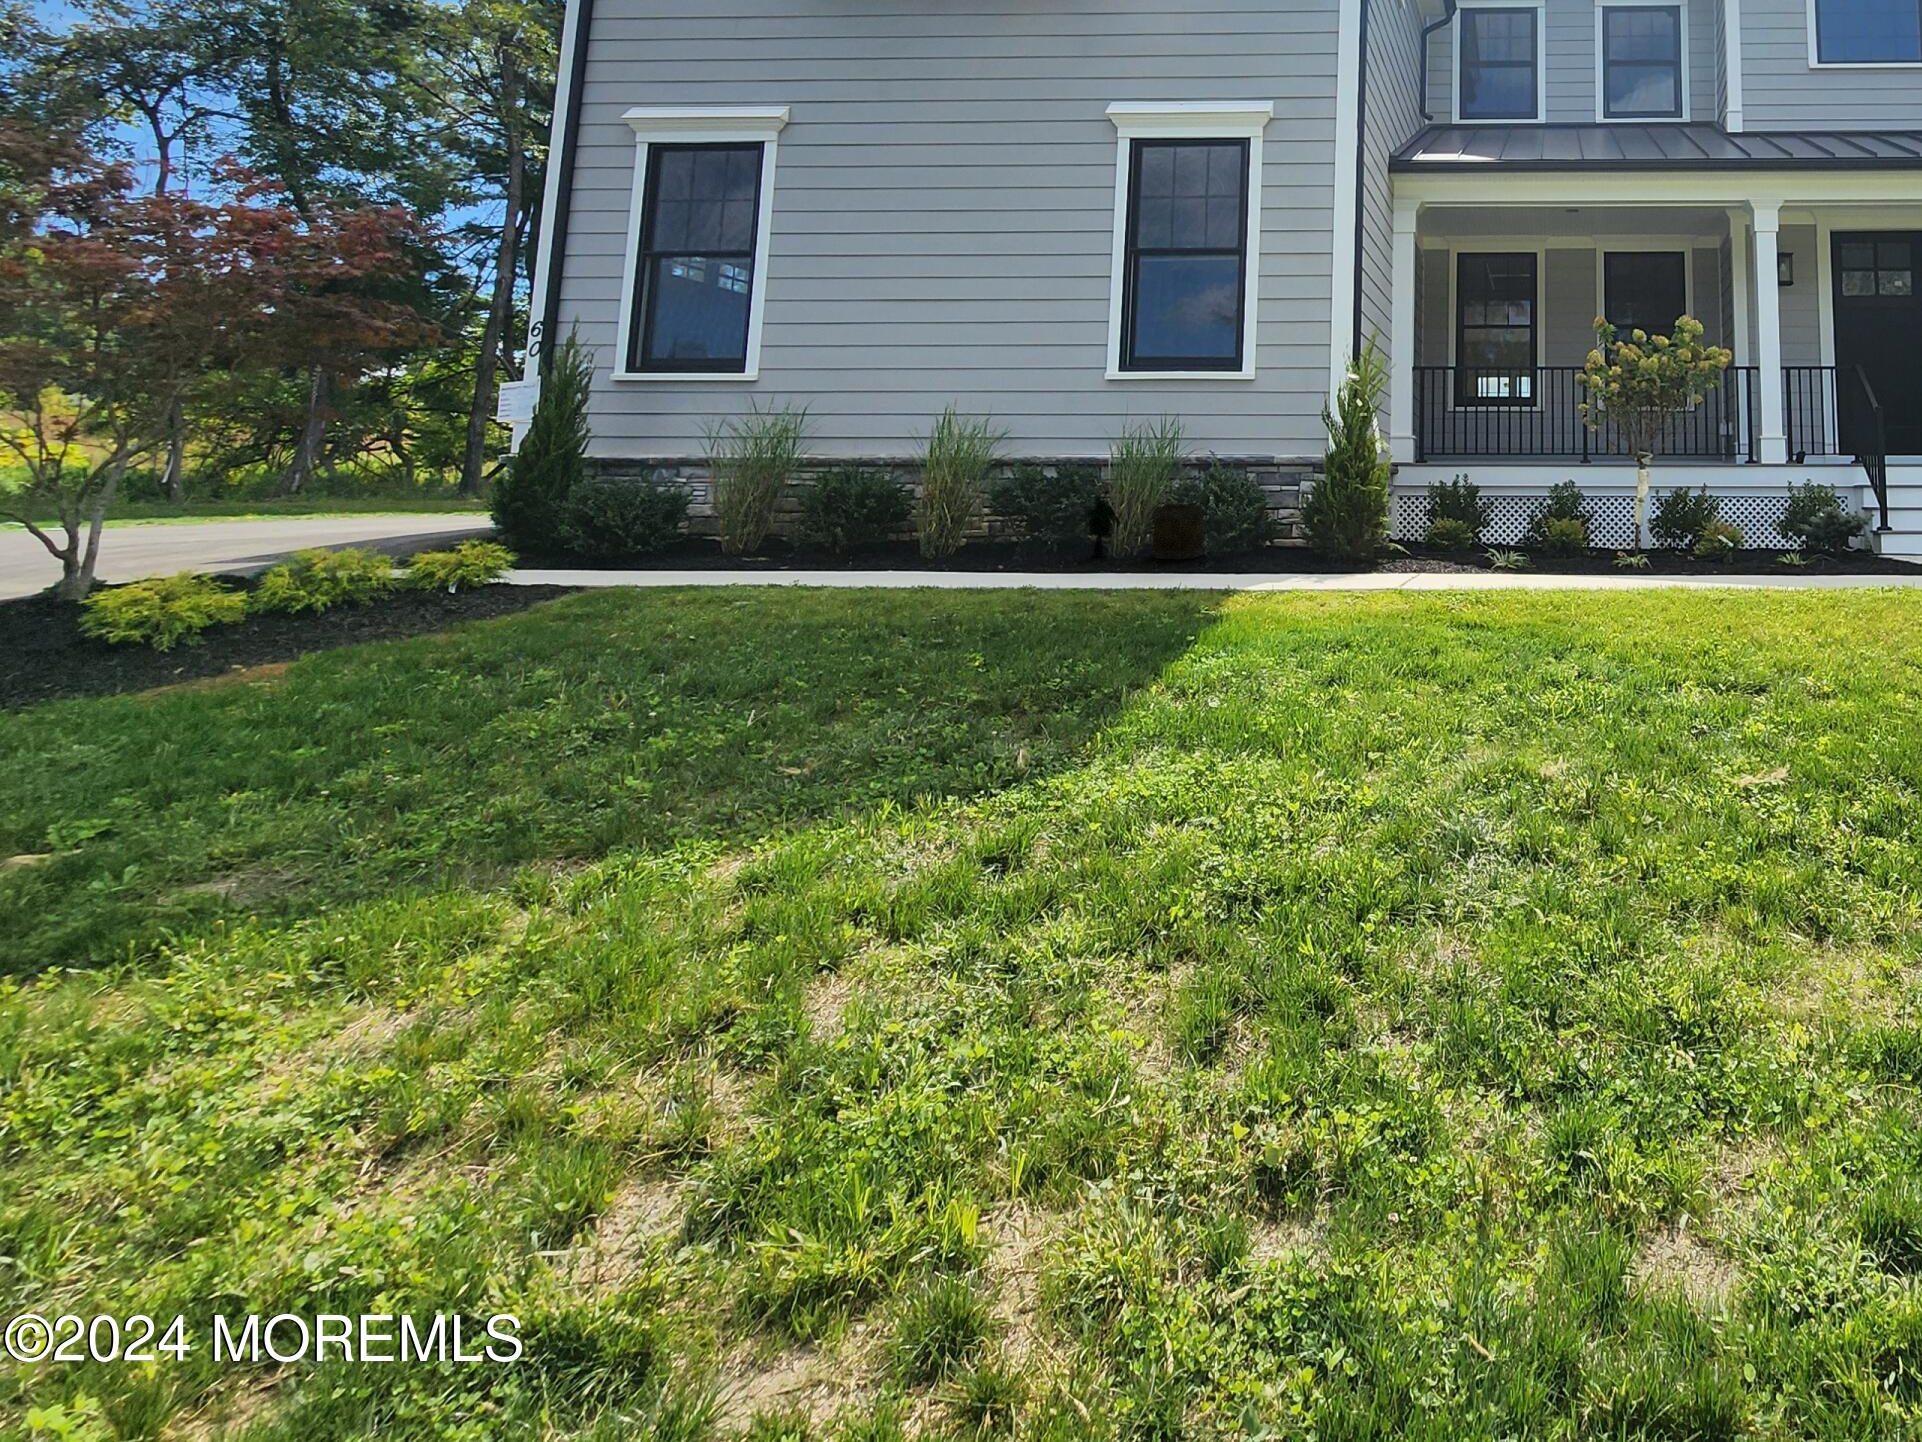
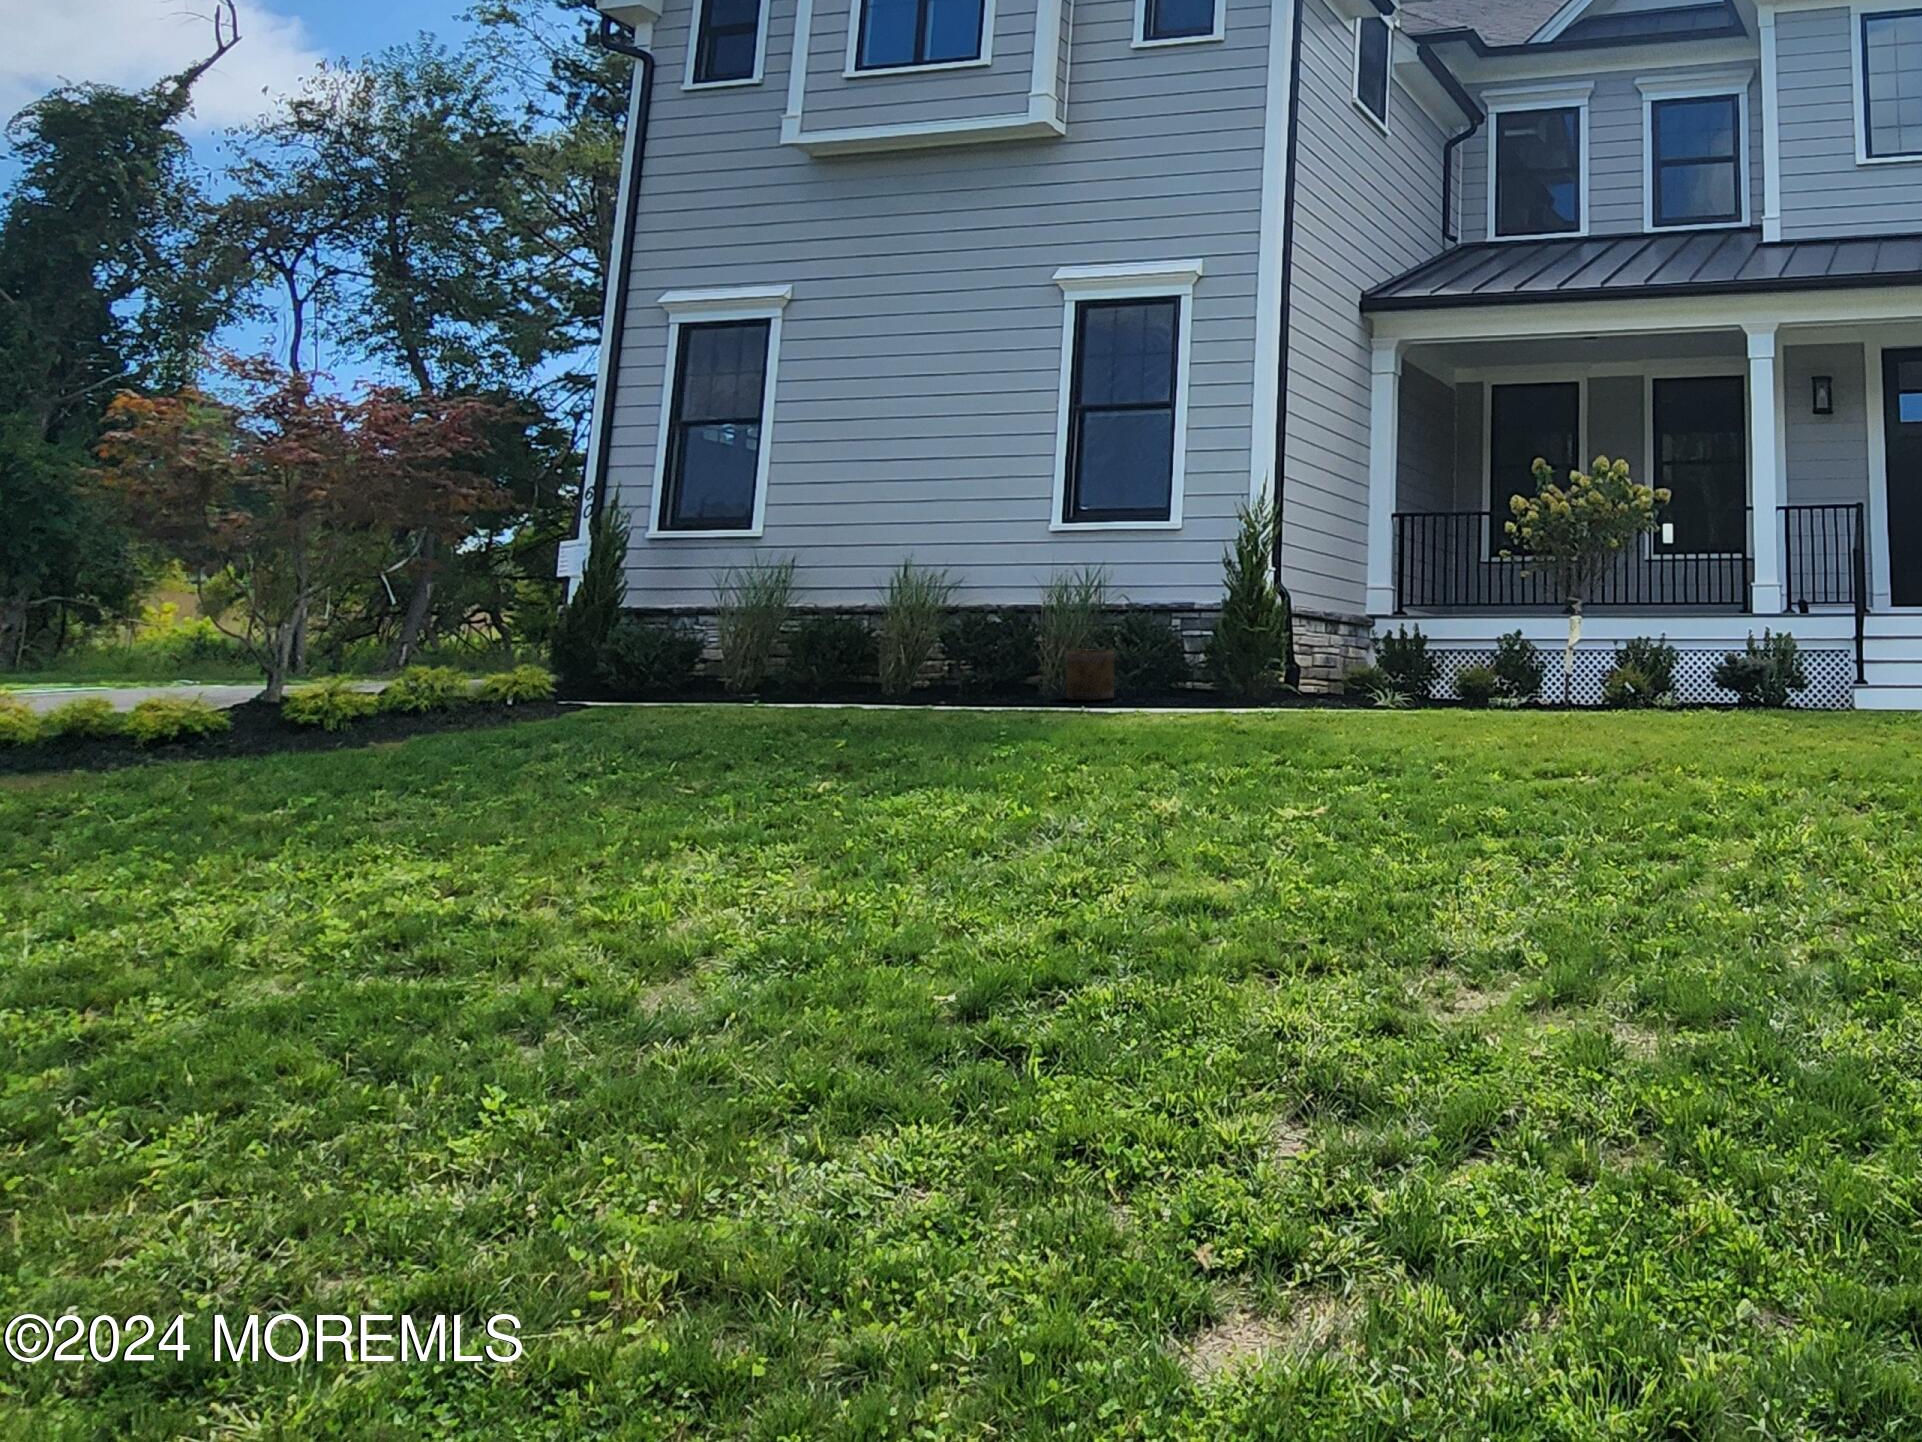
decorative plant: present [1086,491,1120,557] -> none [1007,636,1041,698]

